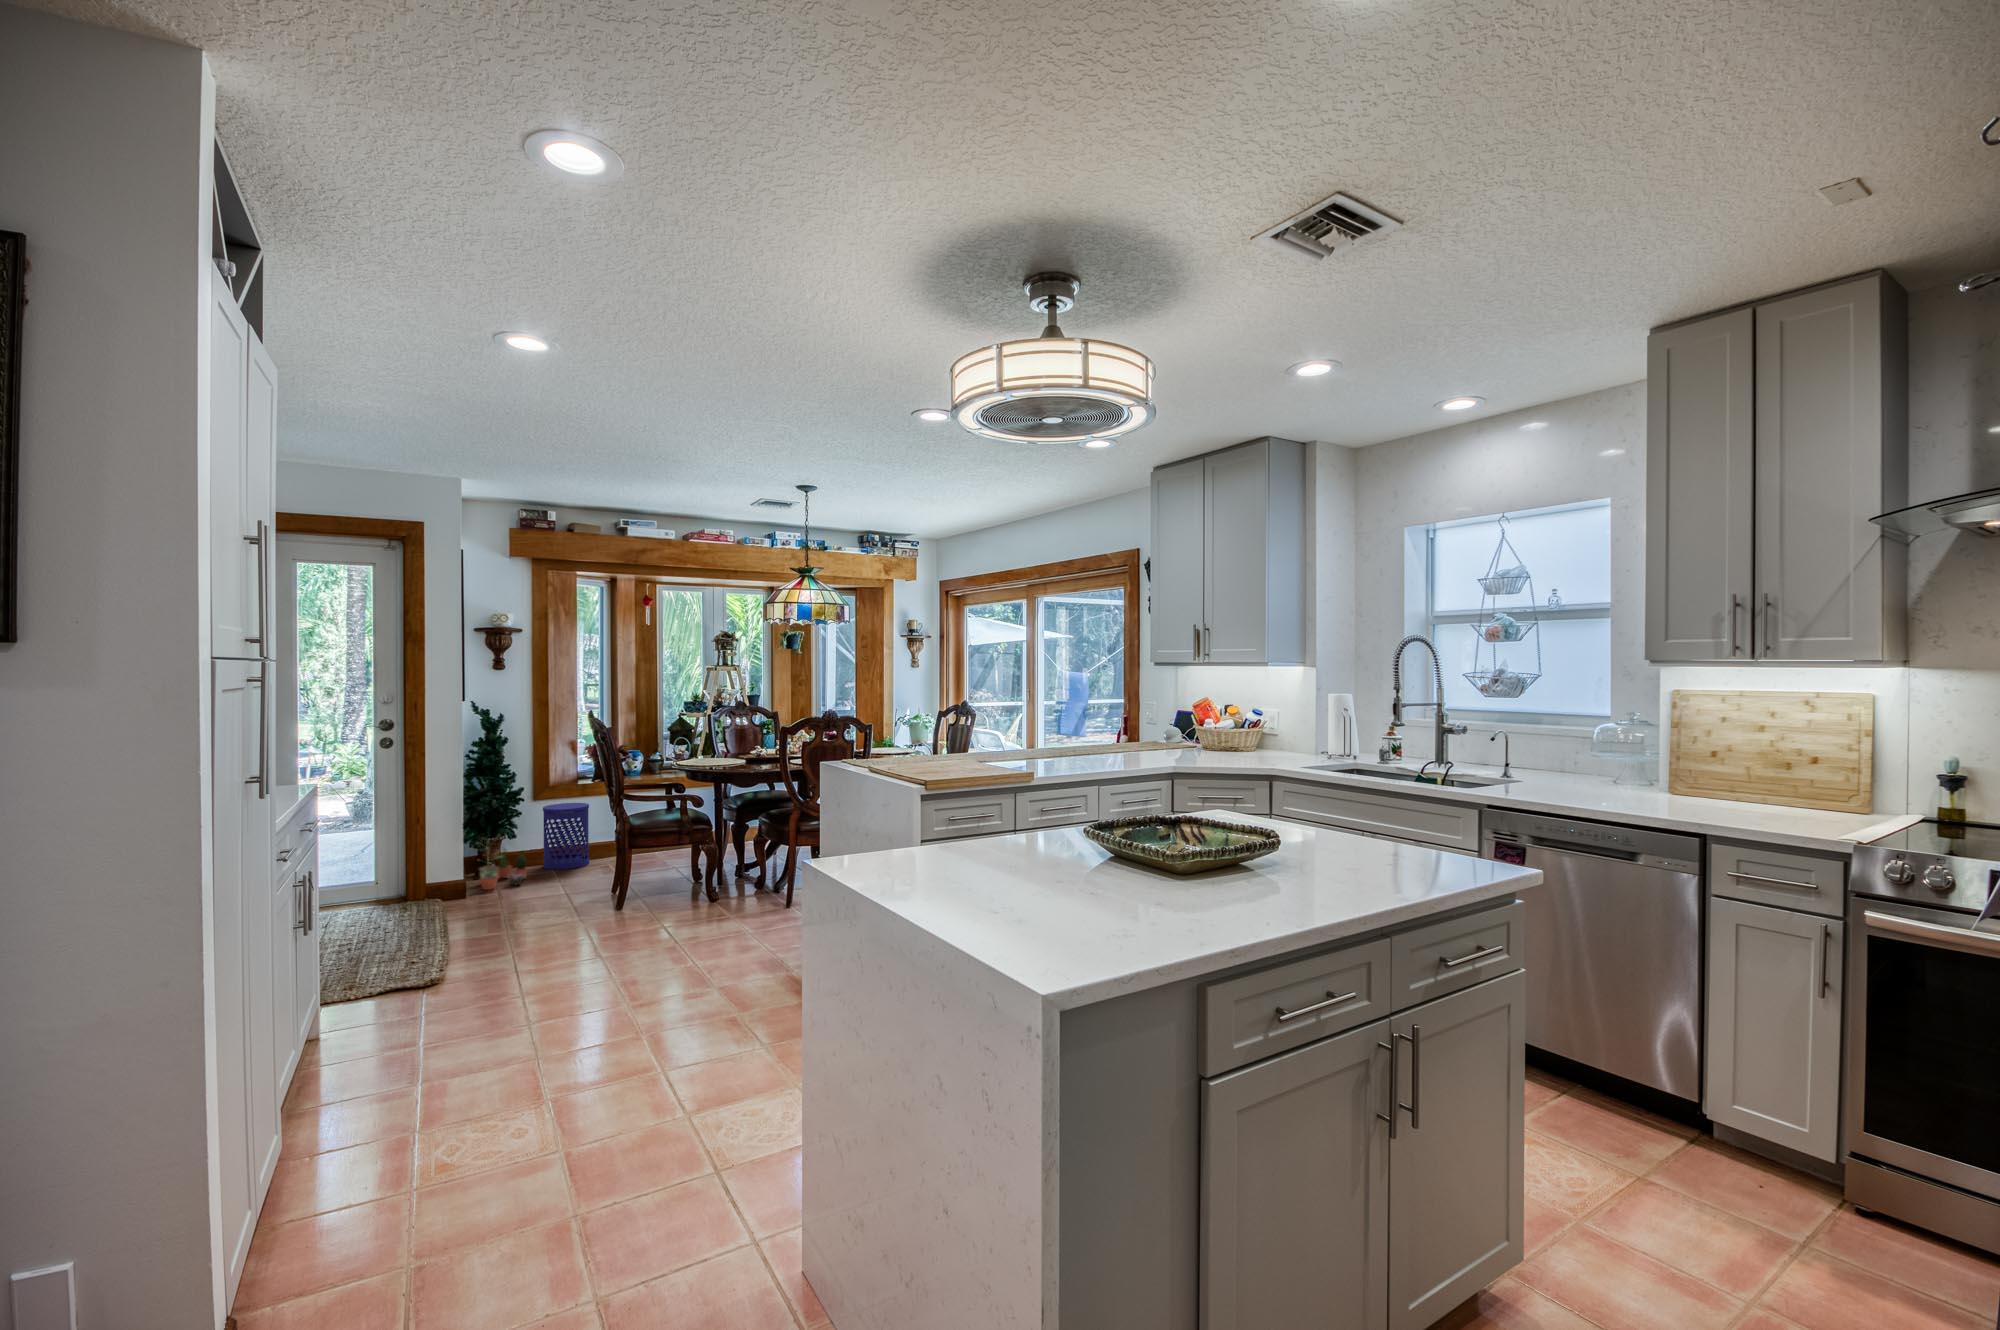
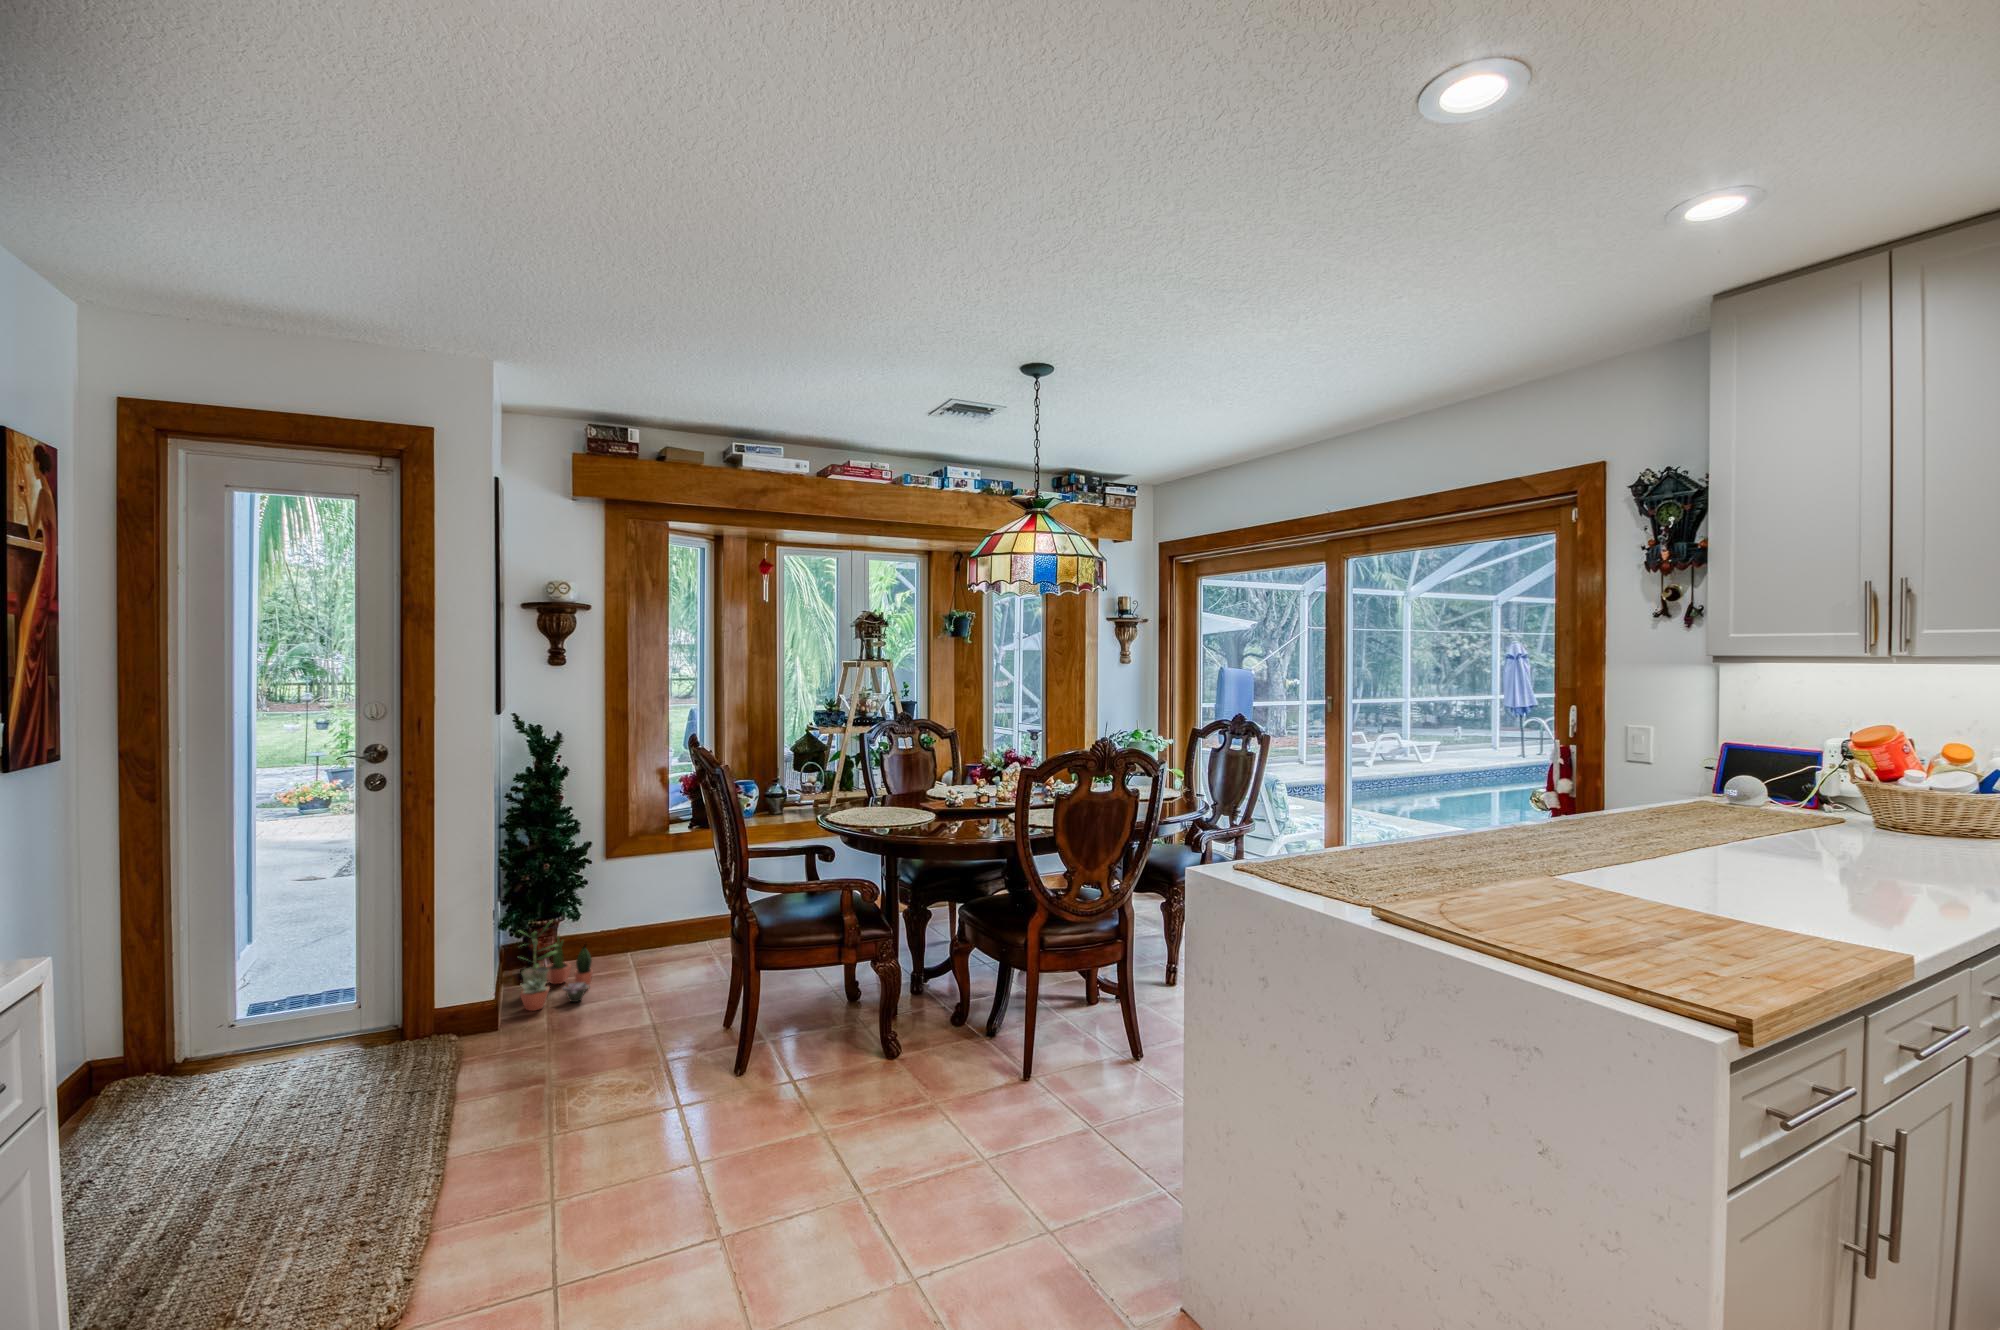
waste bin: present [543,803,589,869] -> none [617,862,683,967]

